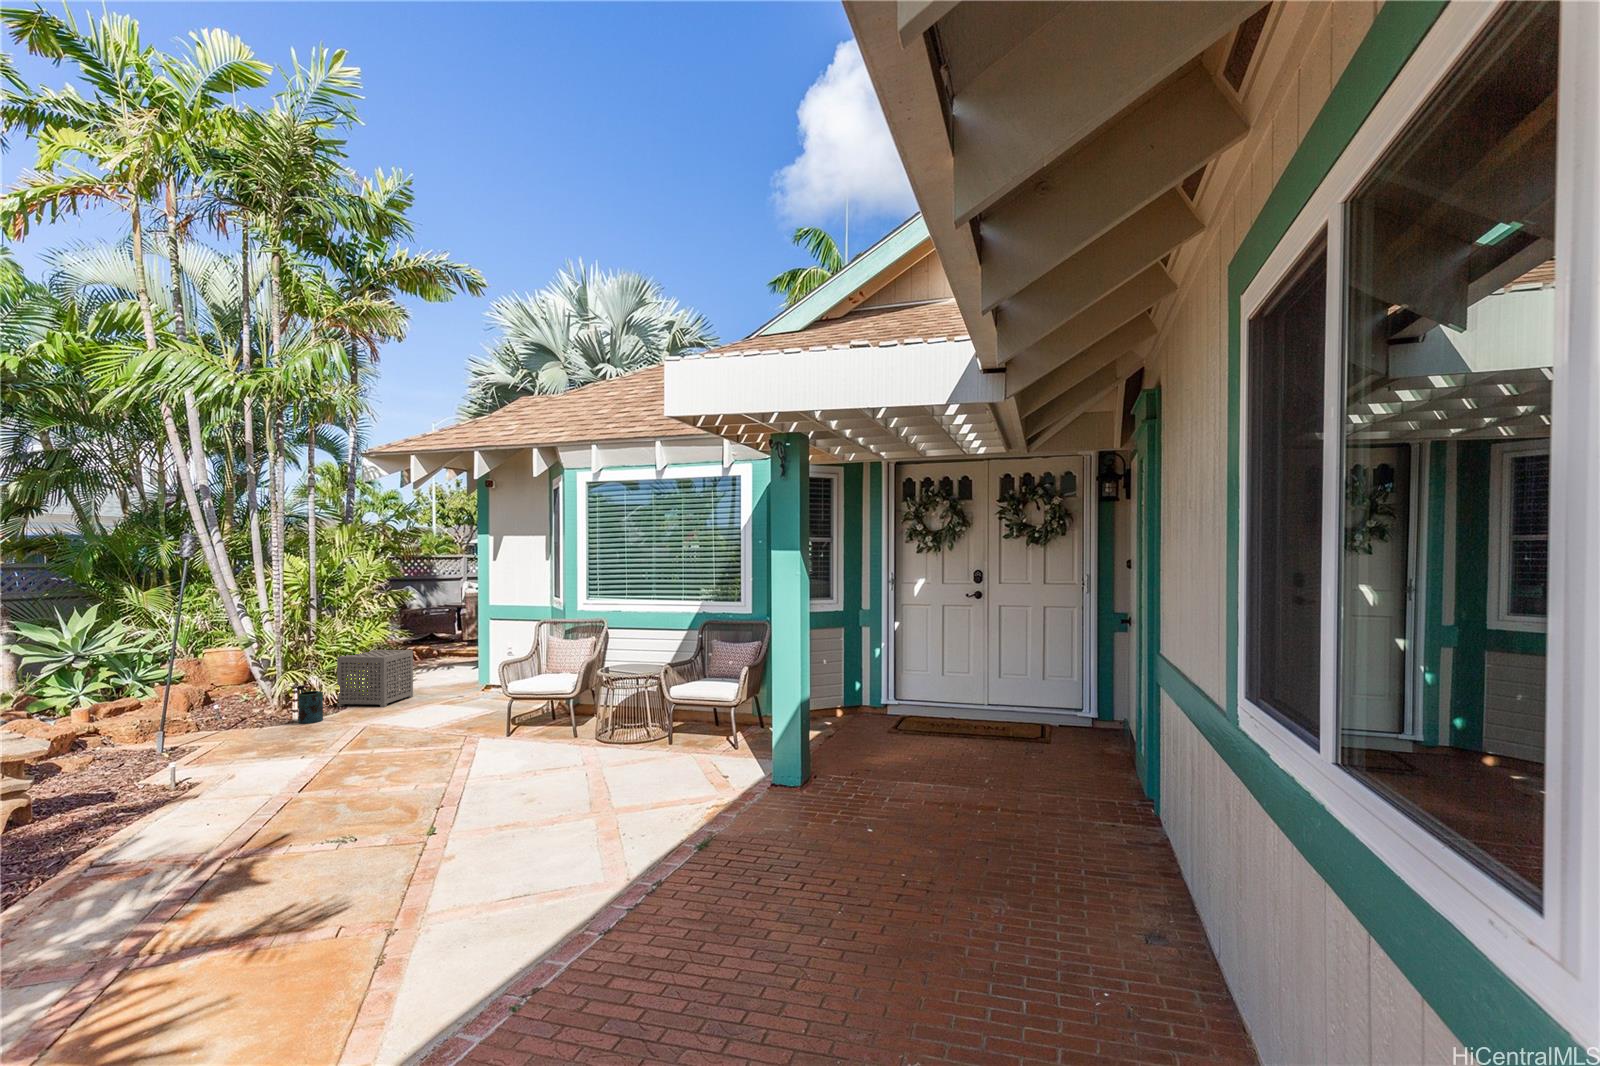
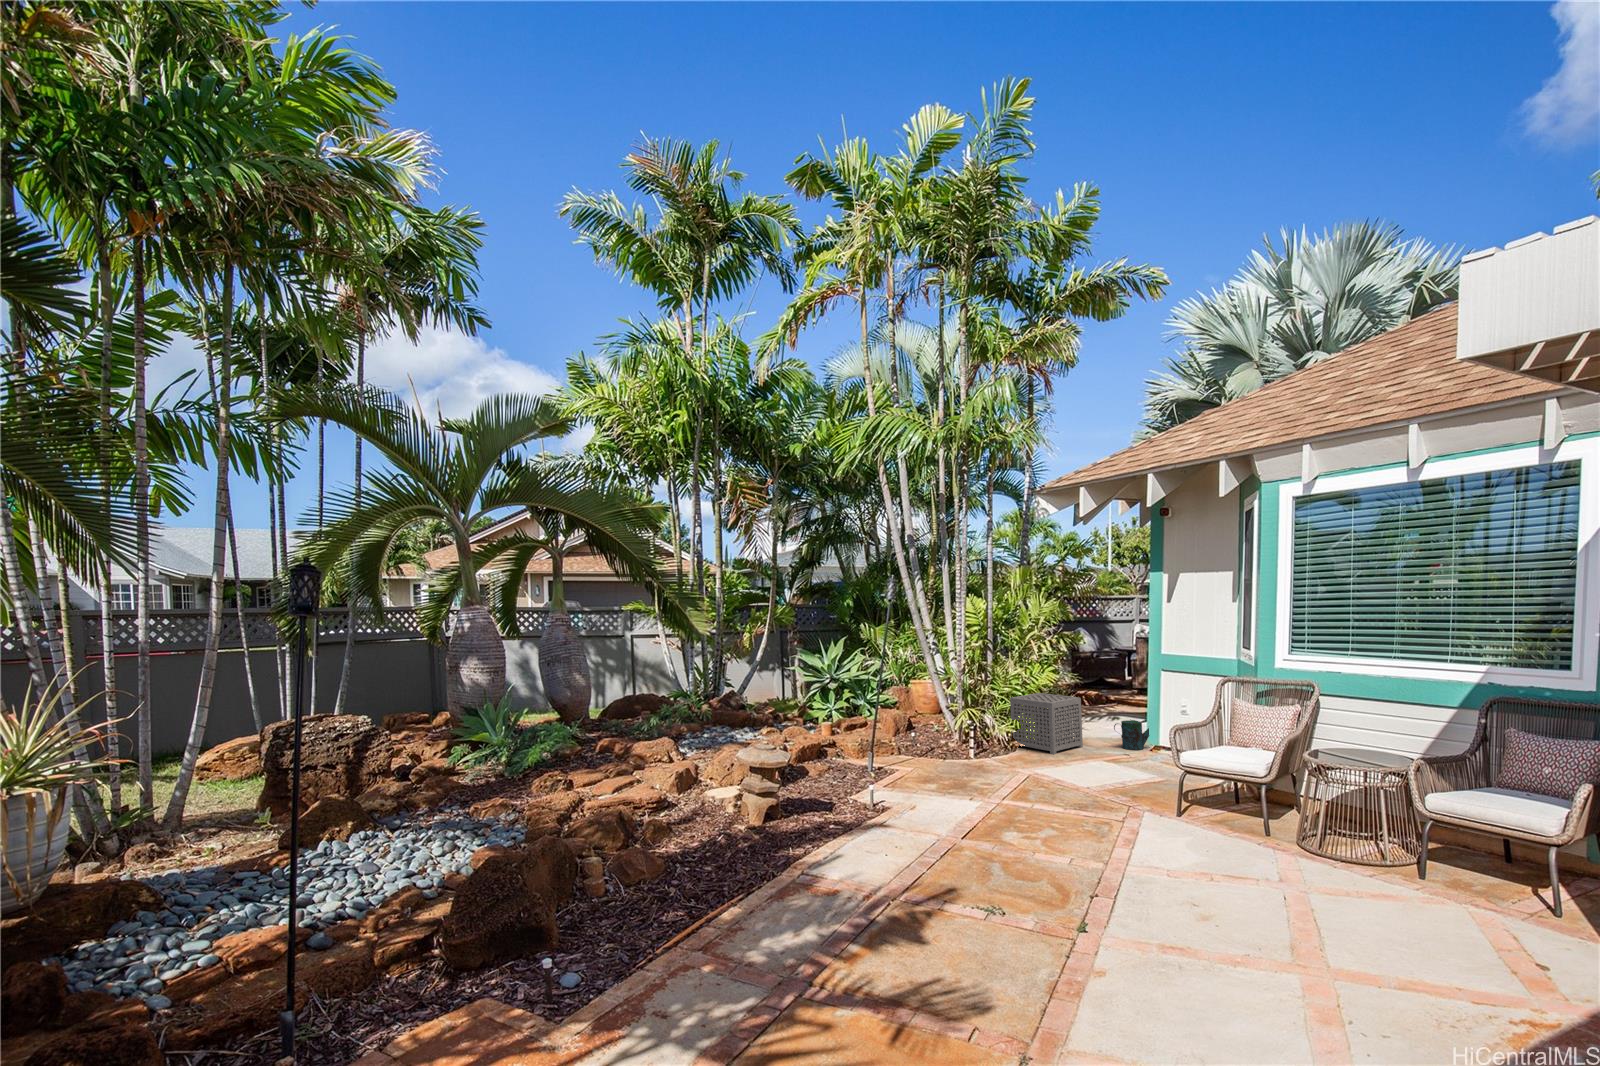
watering can: present [297,685,323,724] -> present [1114,720,1149,750]

